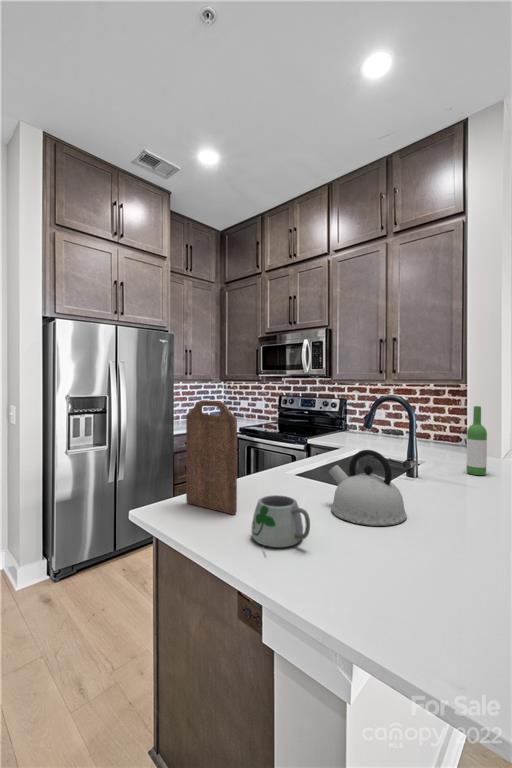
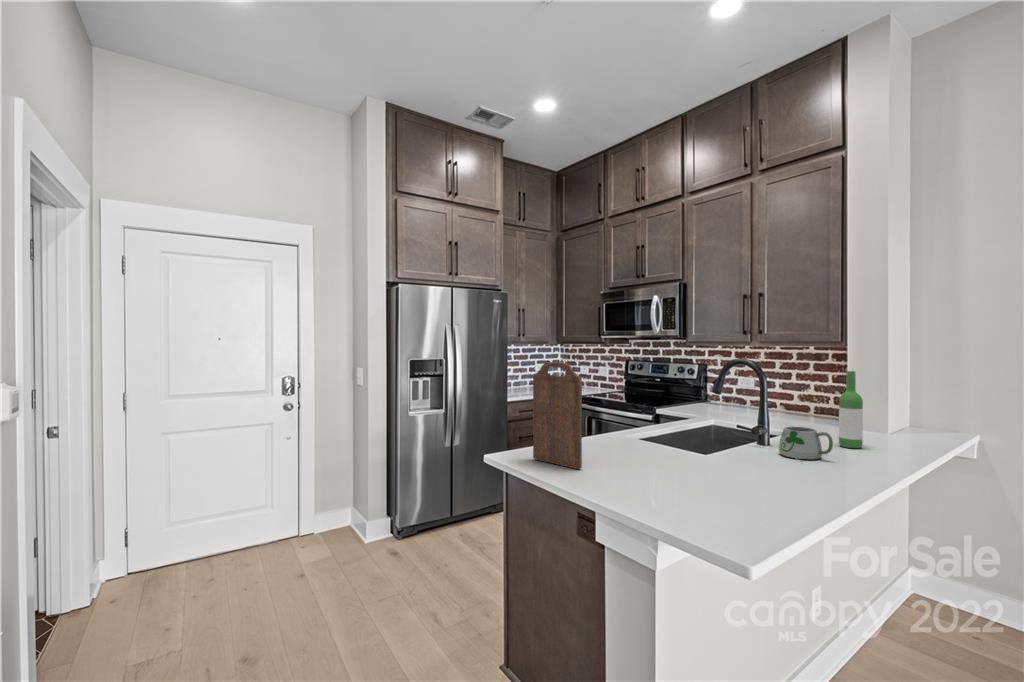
kettle: present [329,450,407,526] -> none [673,412,753,484]
mug: present [252,495,310,553] -> present [779,427,833,462]

